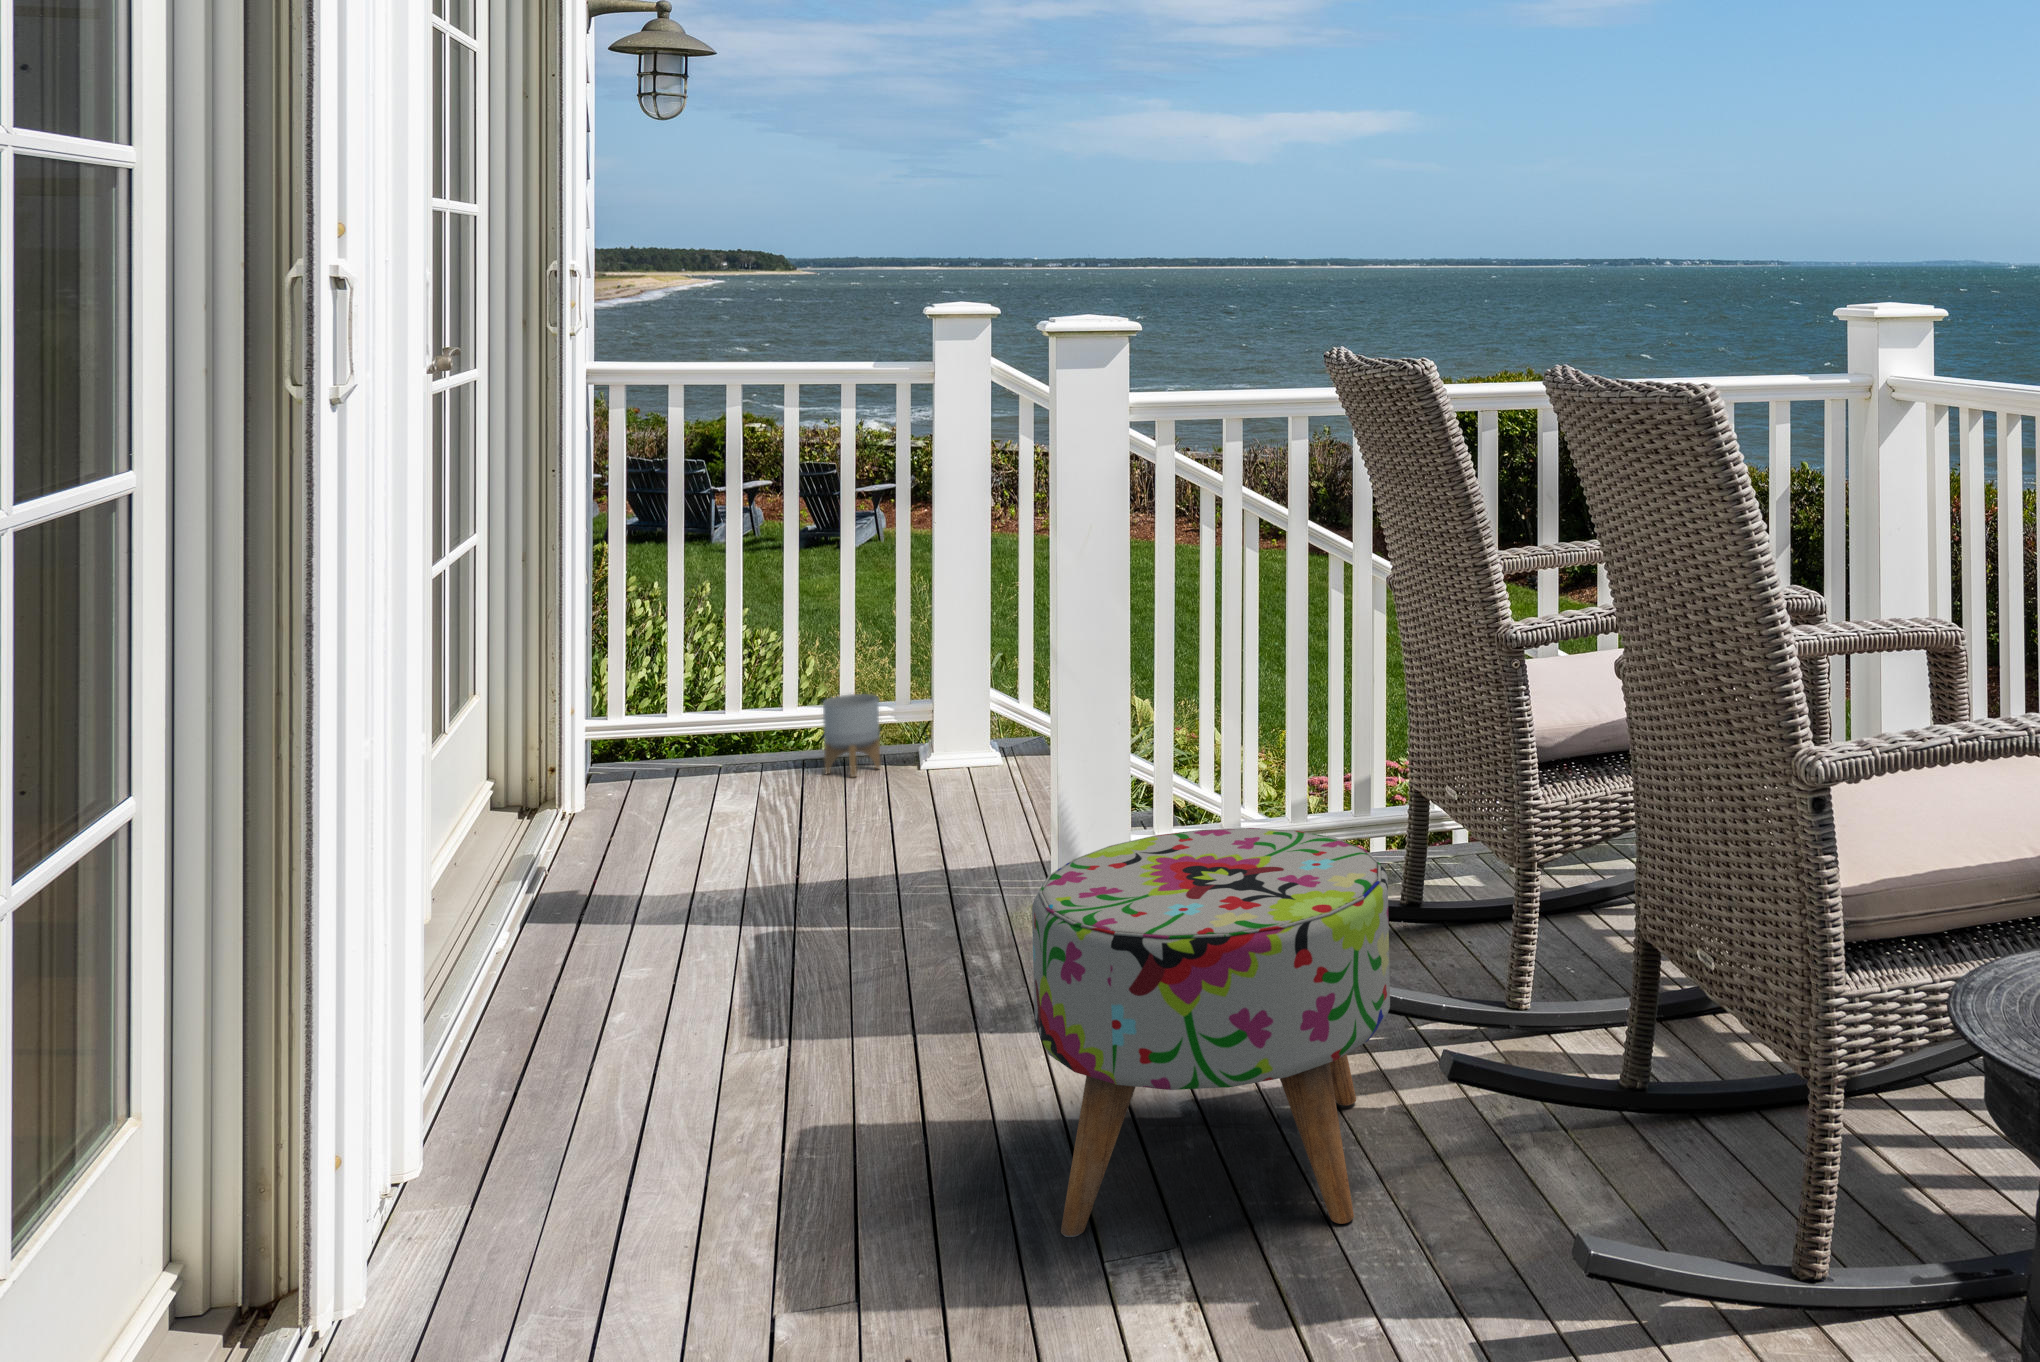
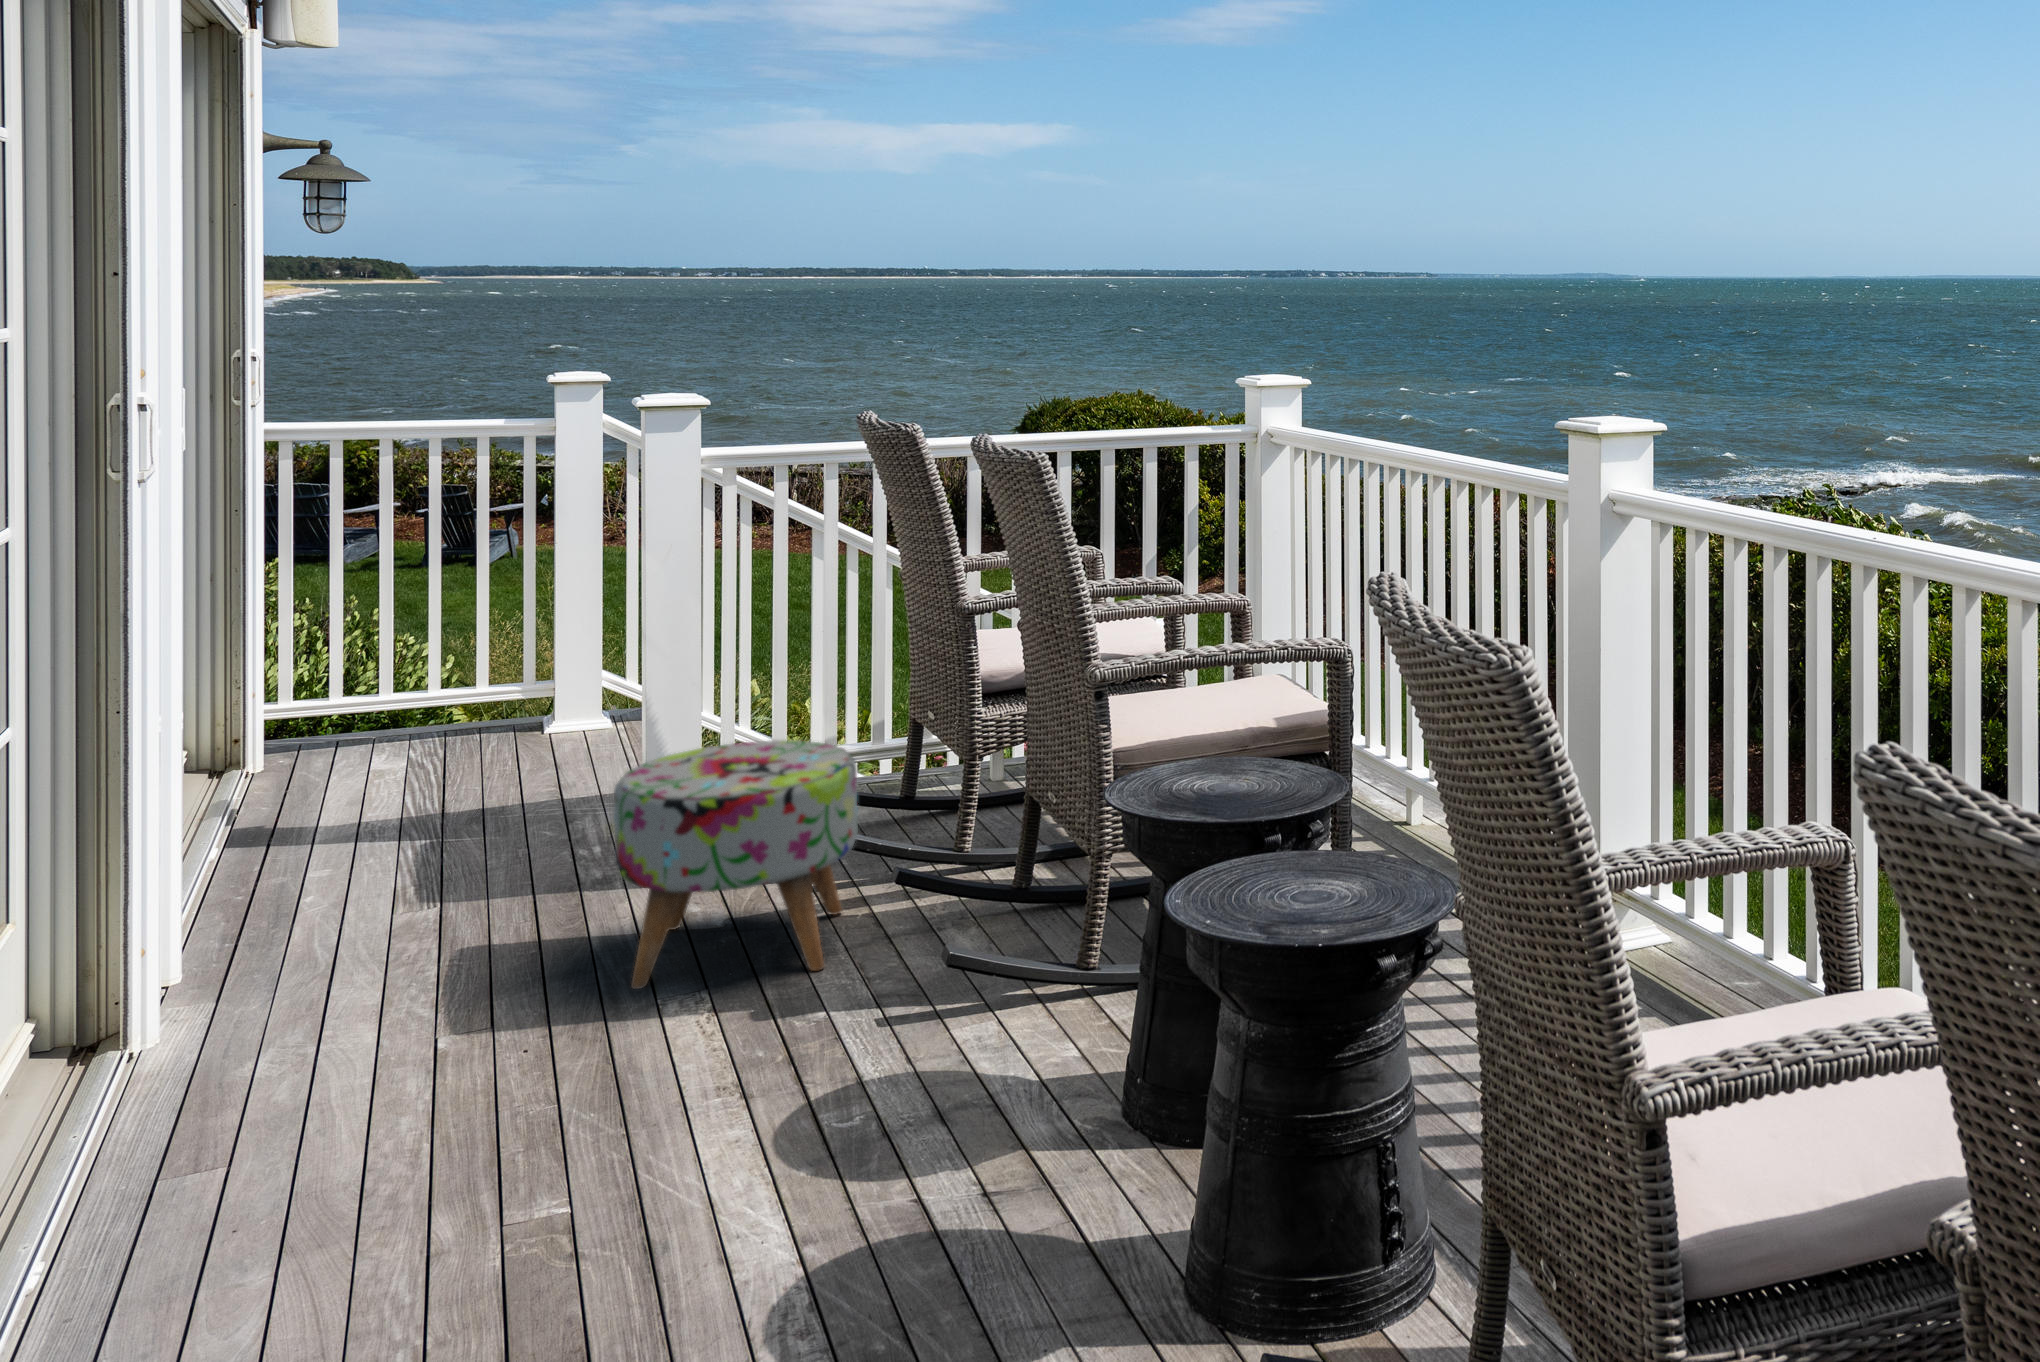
planter: present [823,694,881,777] -> none [463,677,512,742]

